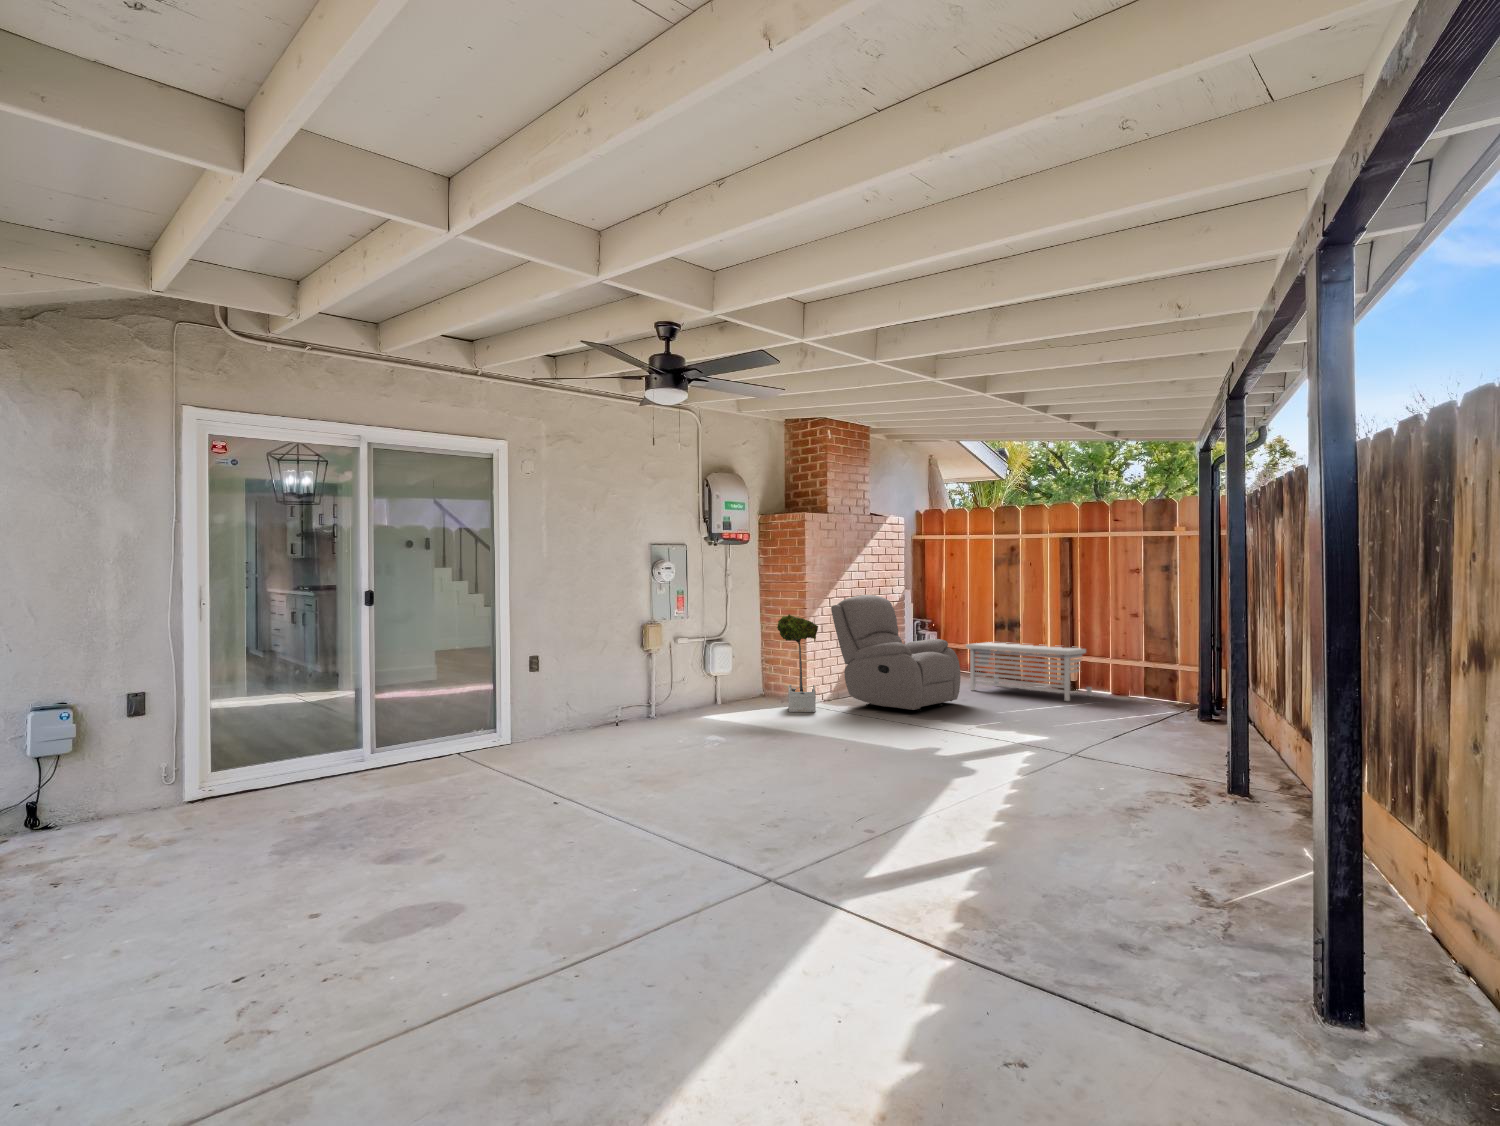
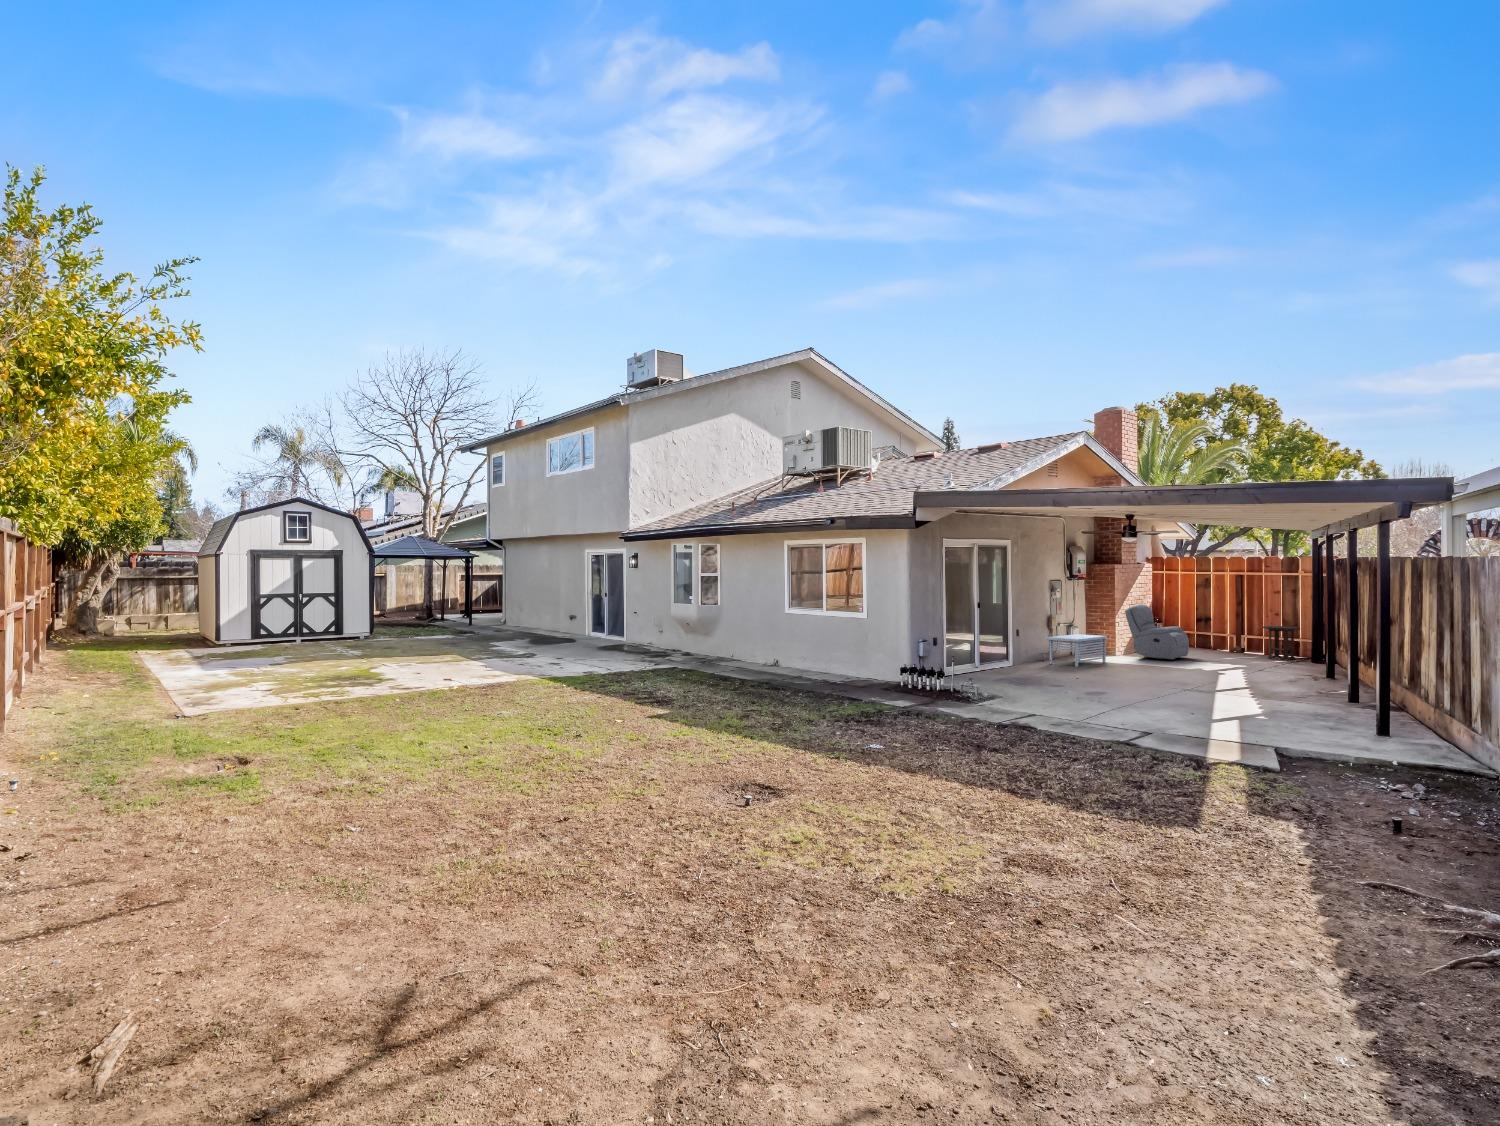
potted tree: present [777,614,818,712] -> none [1103,615,1124,660]
side table: none [1106,638,1177,709] -> present [1263,626,1300,660]
storage bench: present [966,642,1092,701] -> present [1047,634,1107,667]

